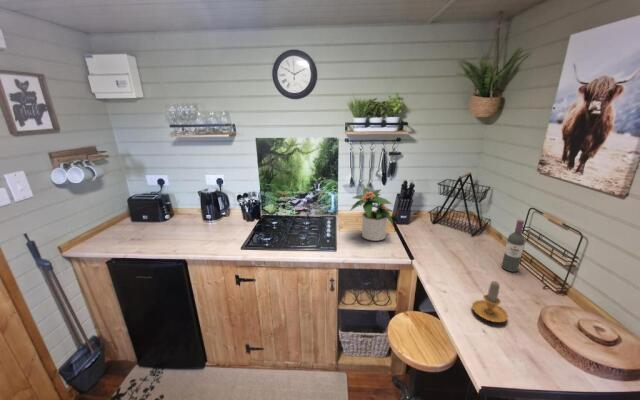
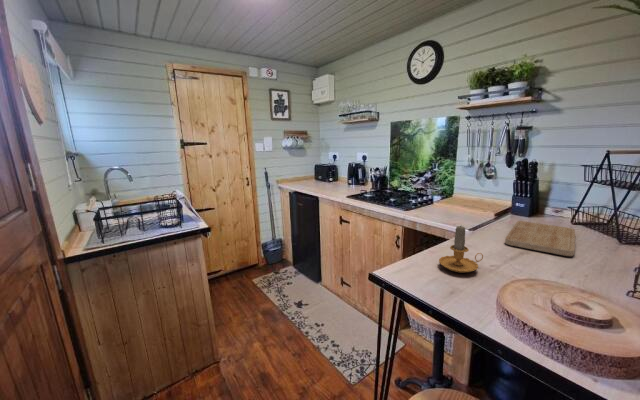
potted plant: present [351,188,393,241] -> none [431,160,484,215]
wine bottle: present [502,220,525,272] -> none [581,190,619,274]
cutting board: none [422,231,489,265] -> present [505,221,575,256]

